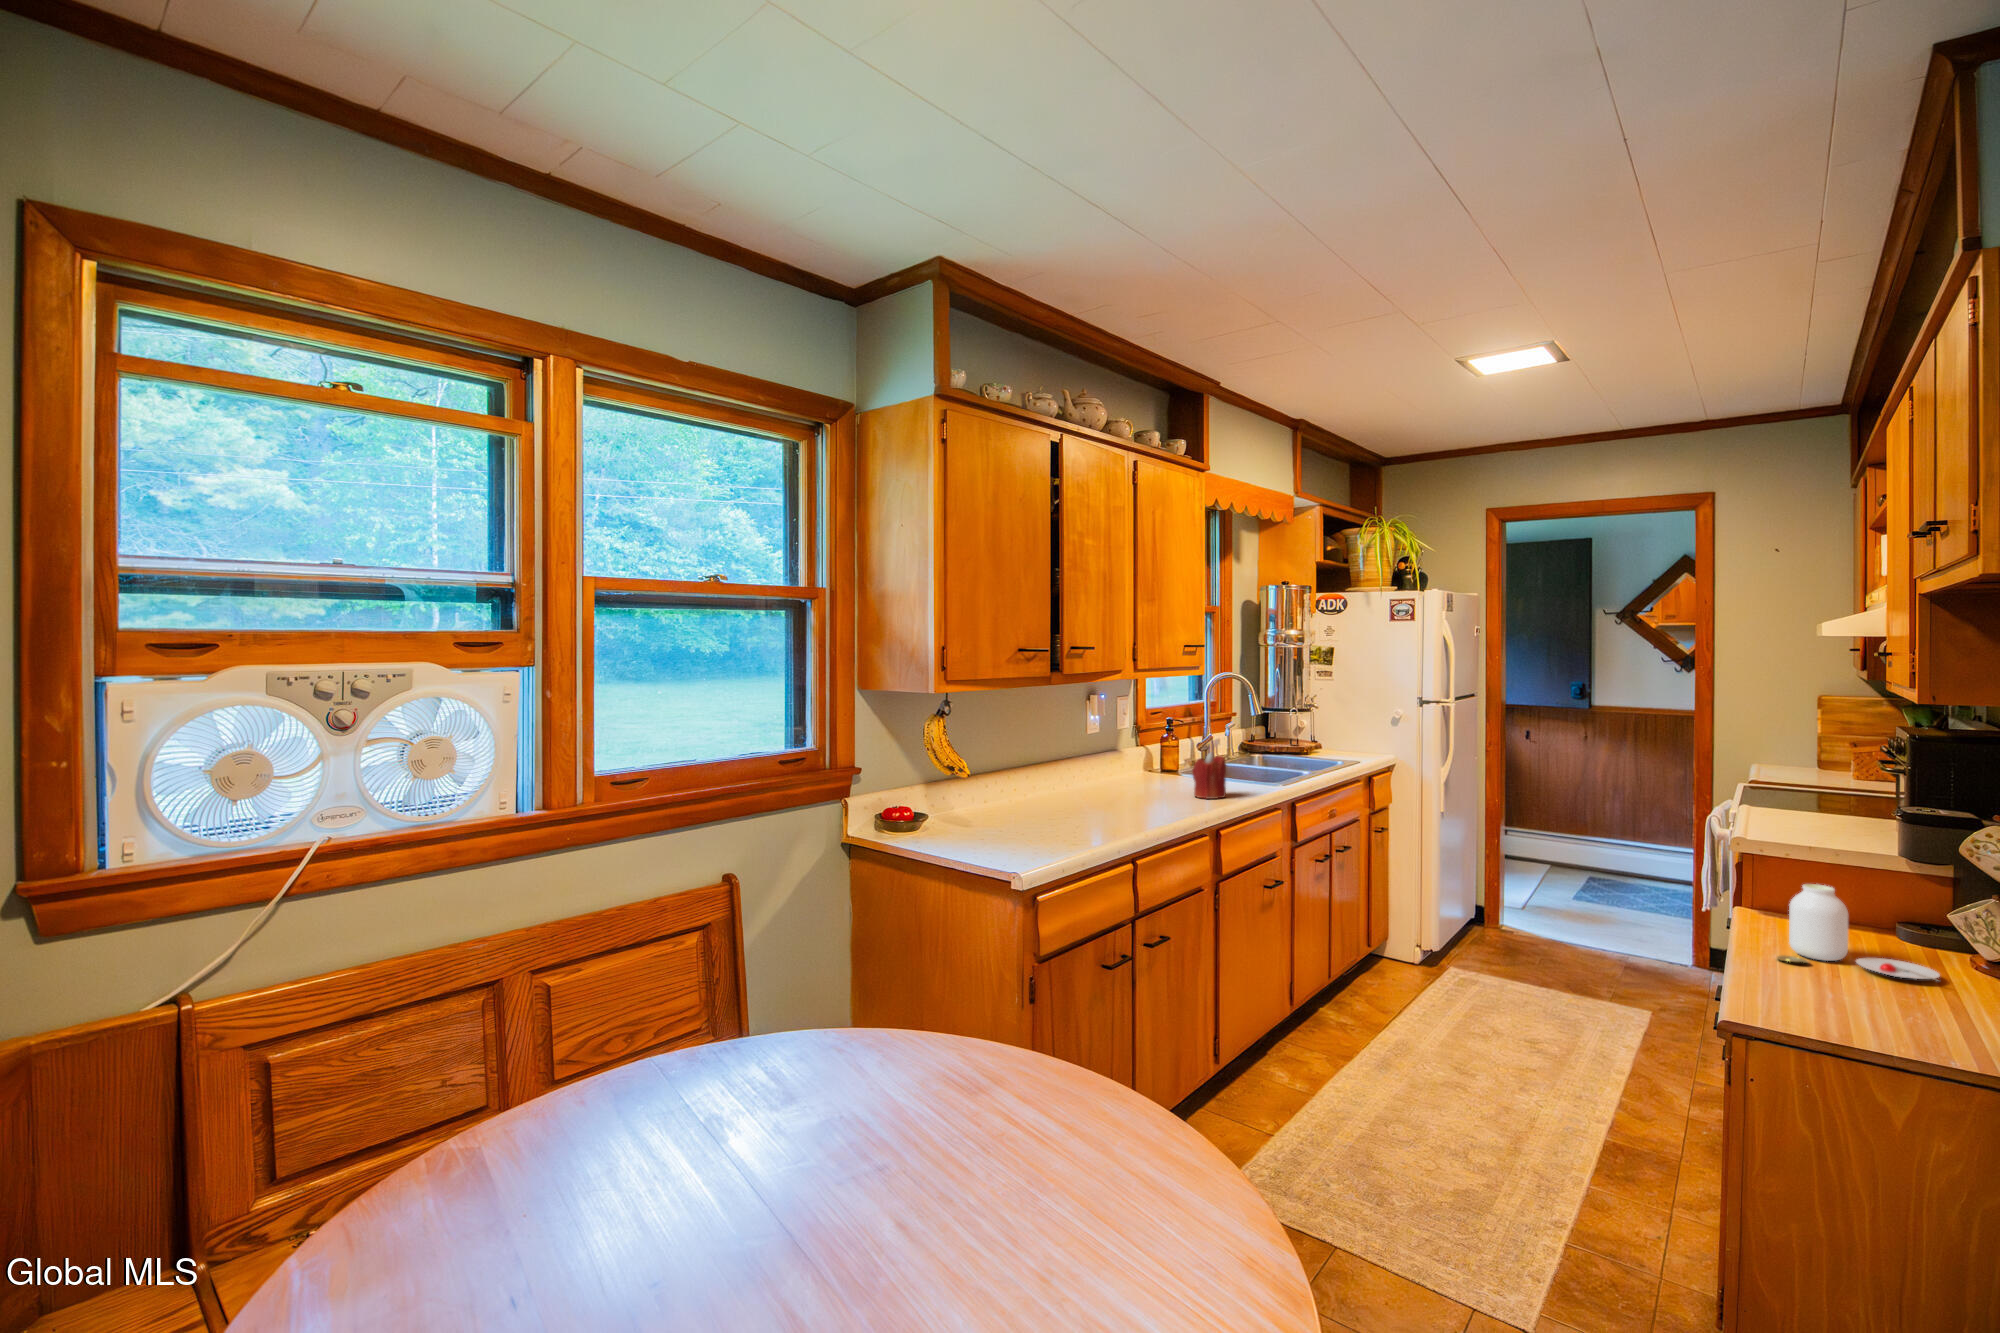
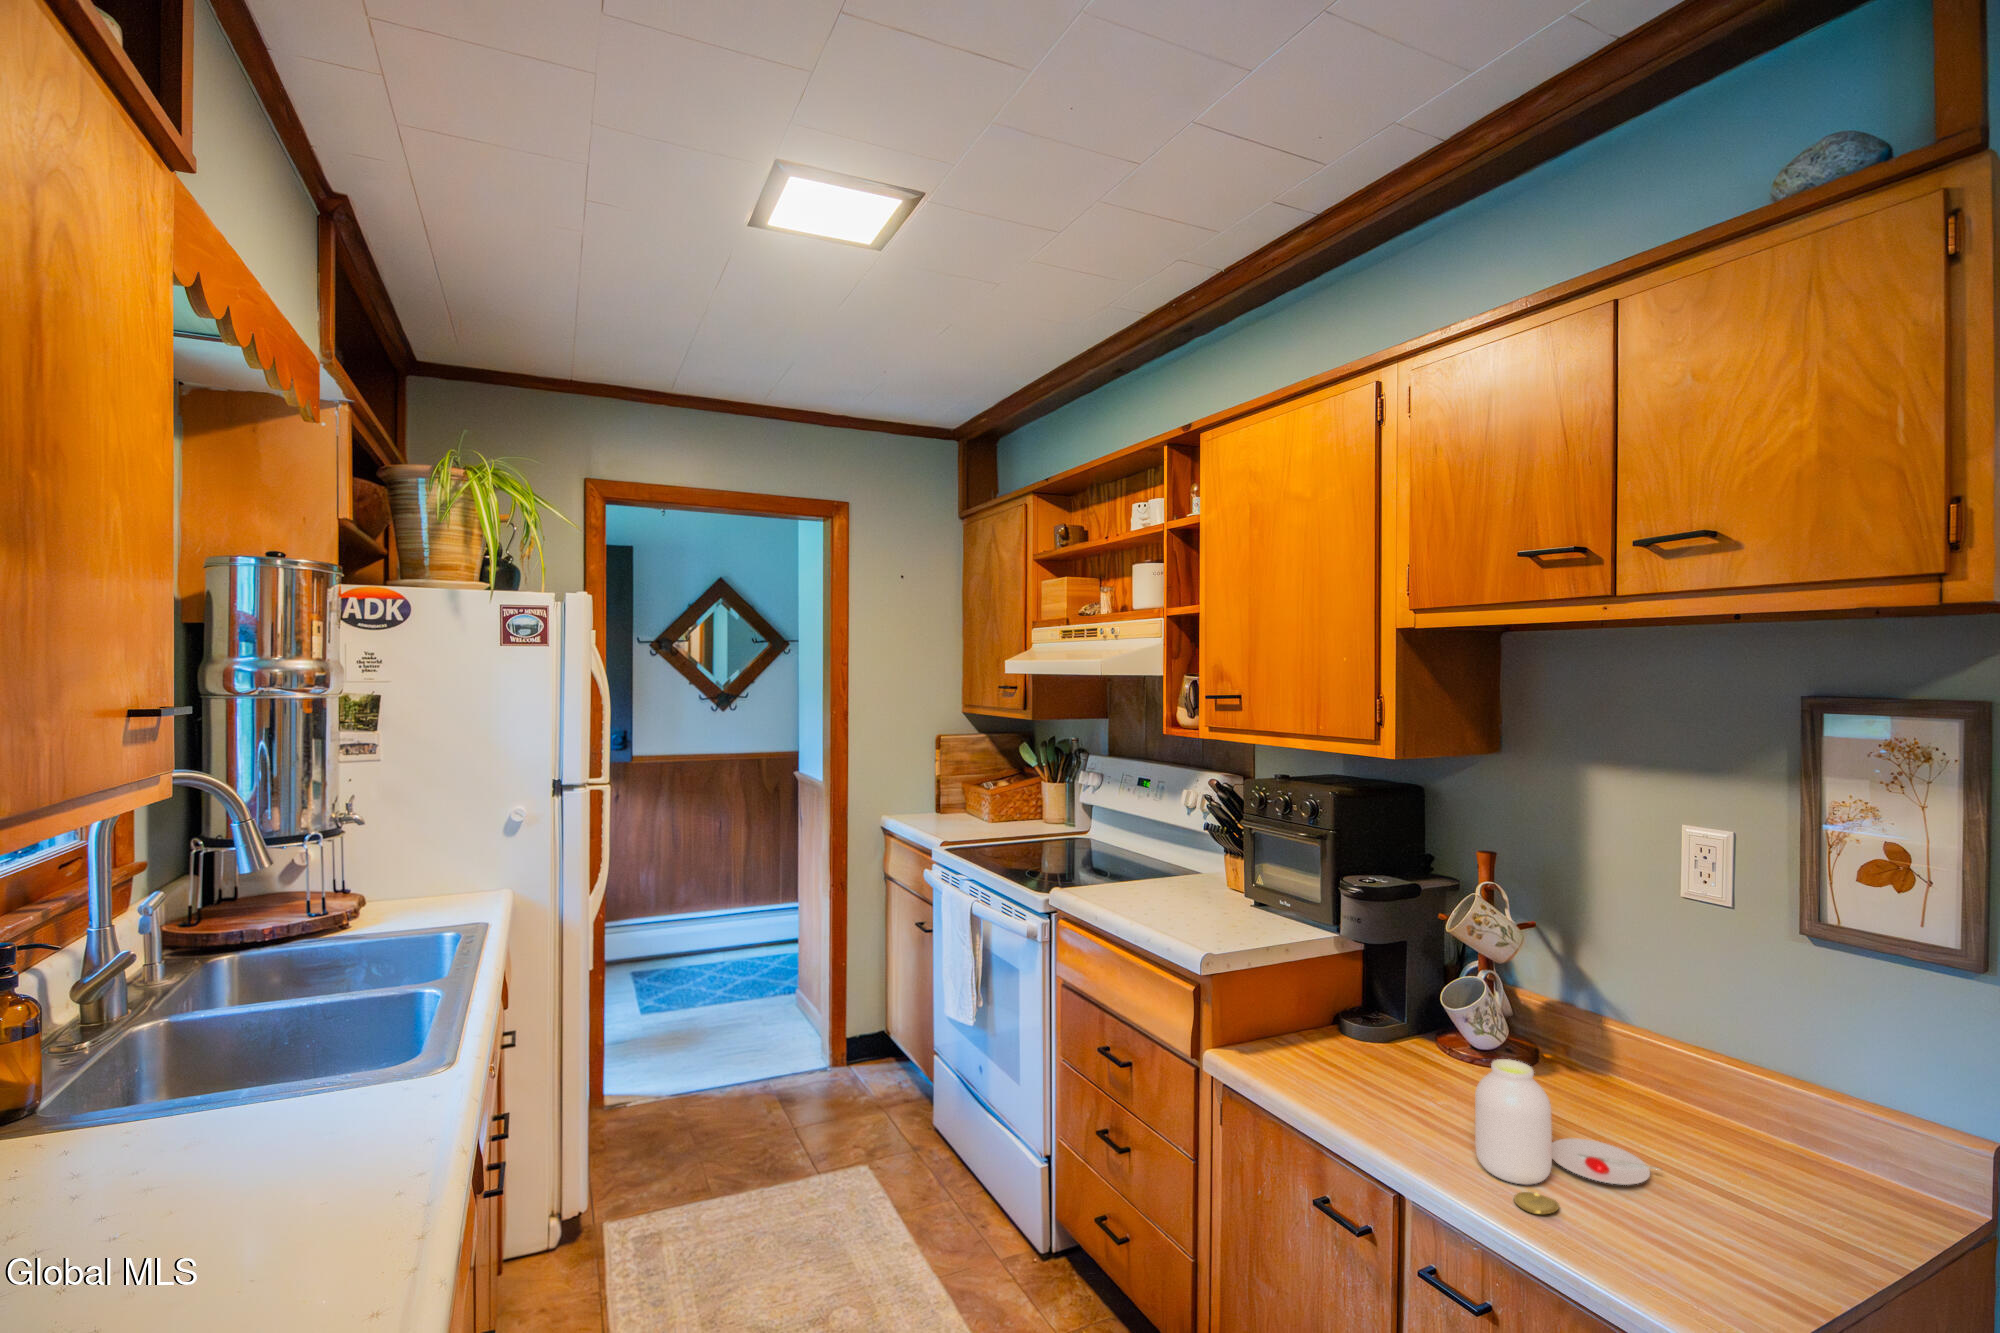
candle: present [1192,754,1226,799] -> none [128,1078,278,1273]

